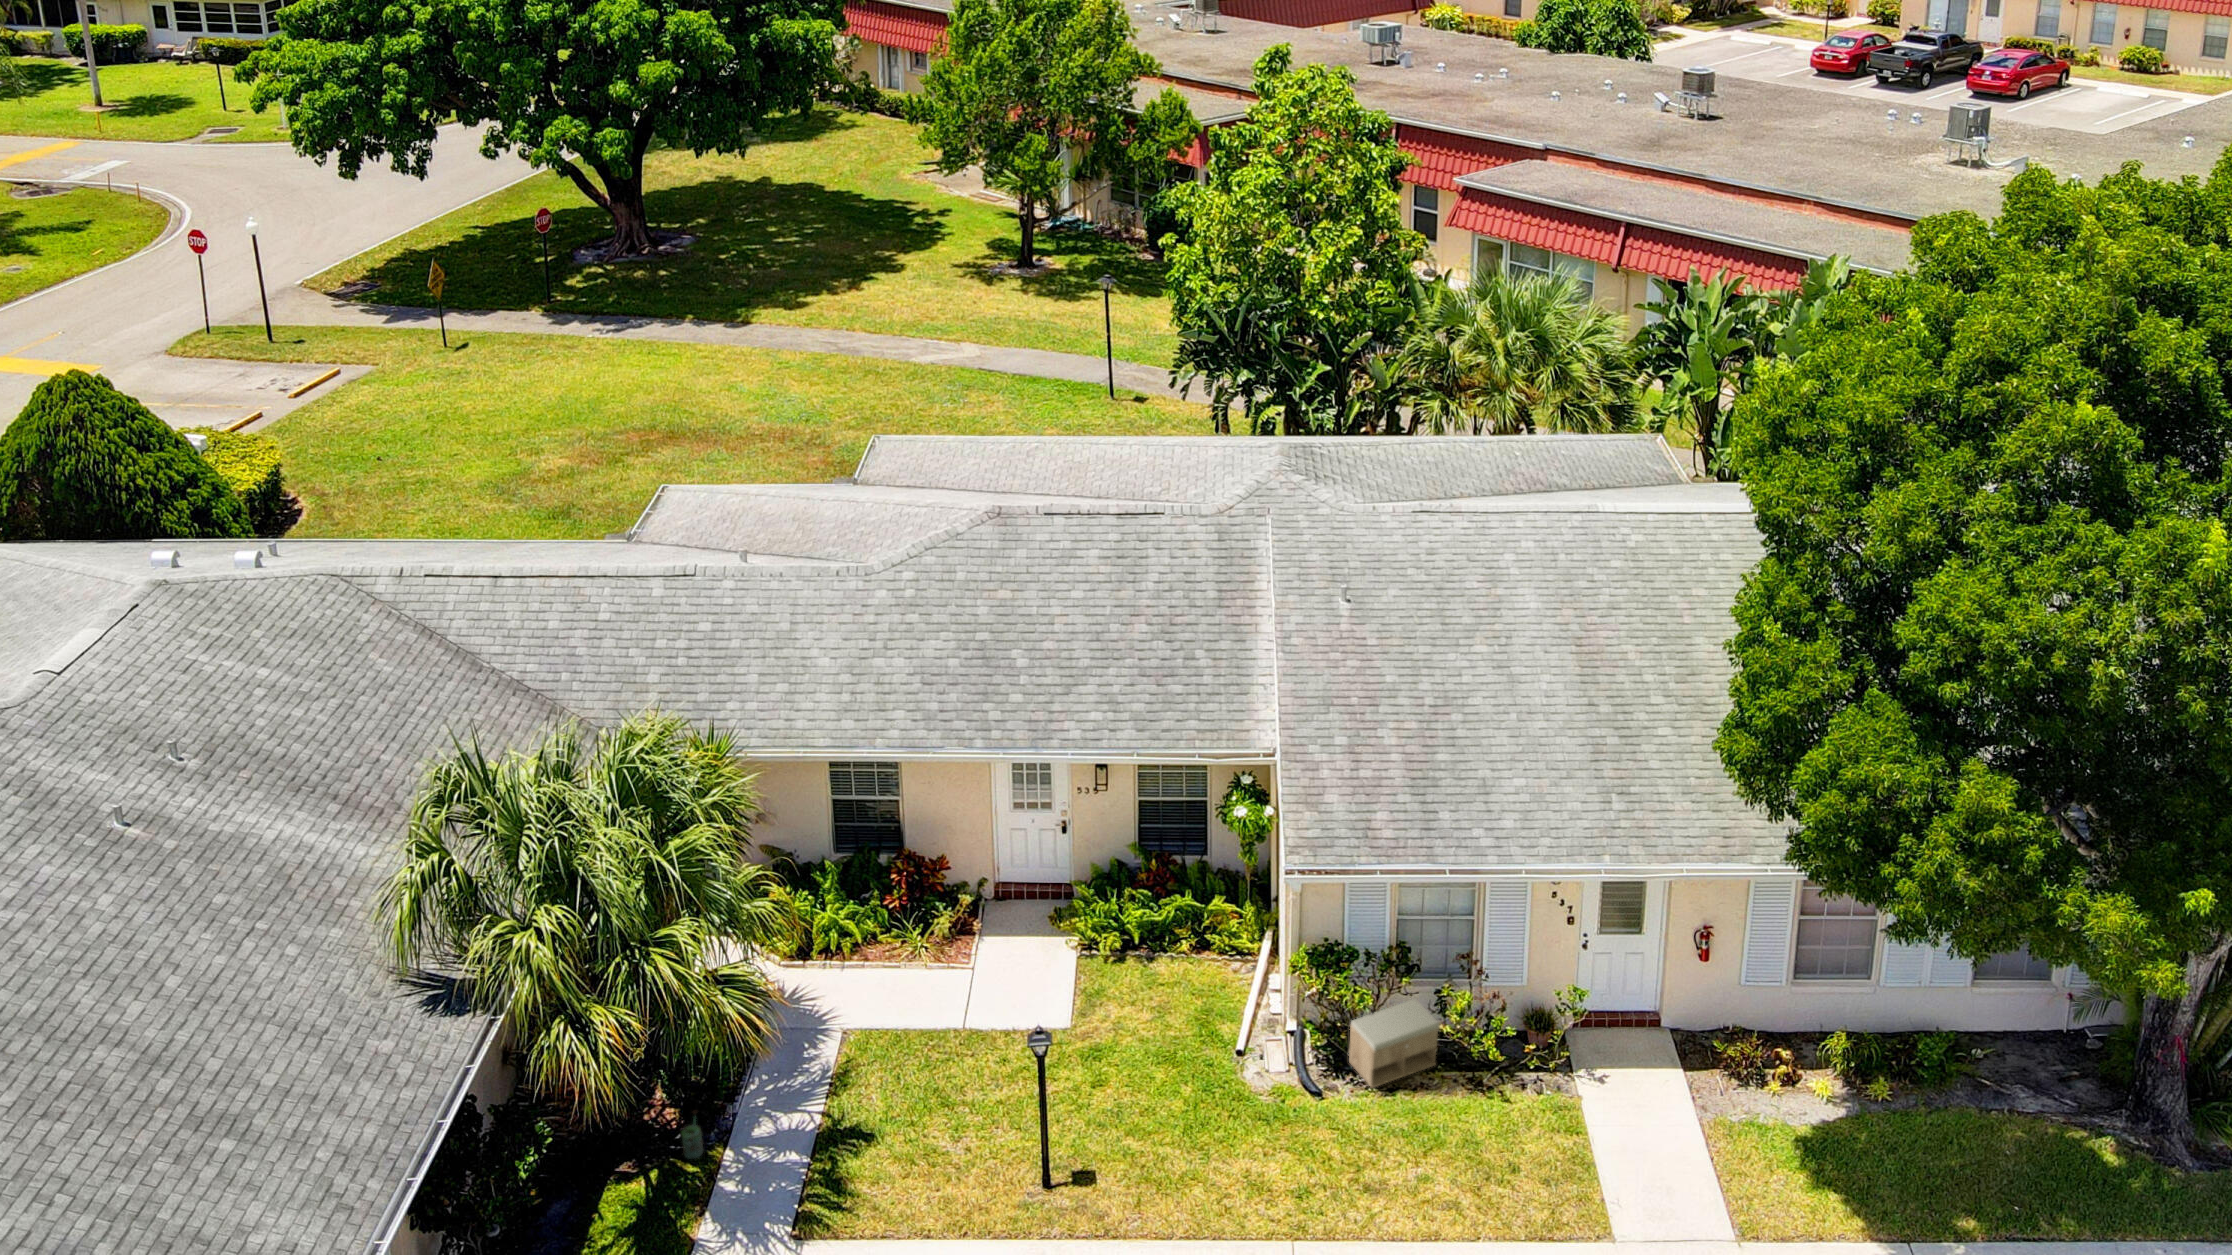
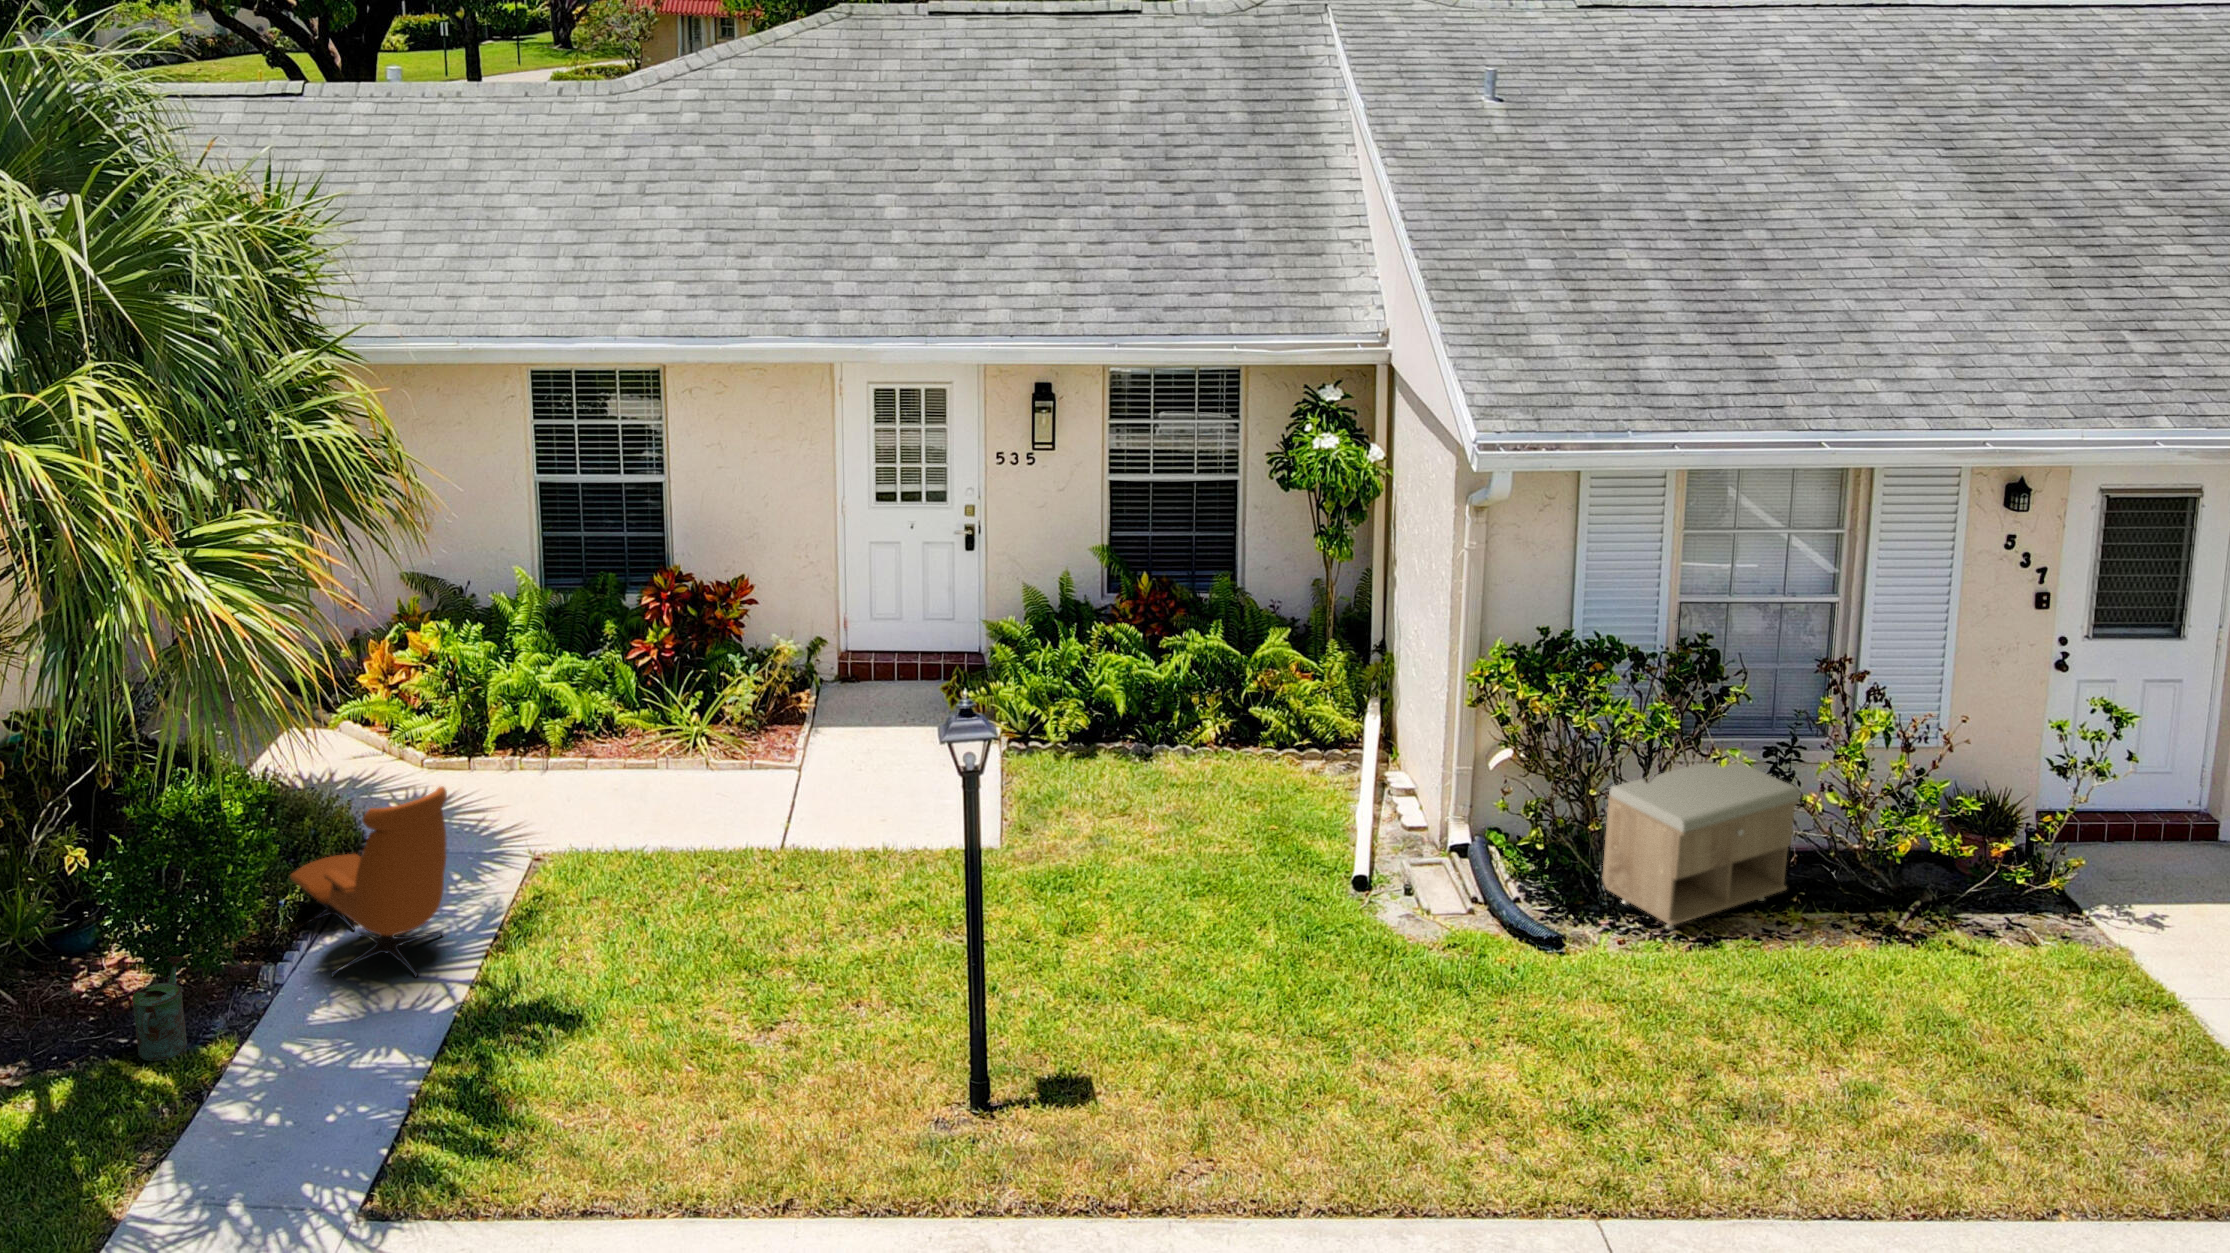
lounge chair: none [733,1032,809,1111] -> present [290,787,447,977]

